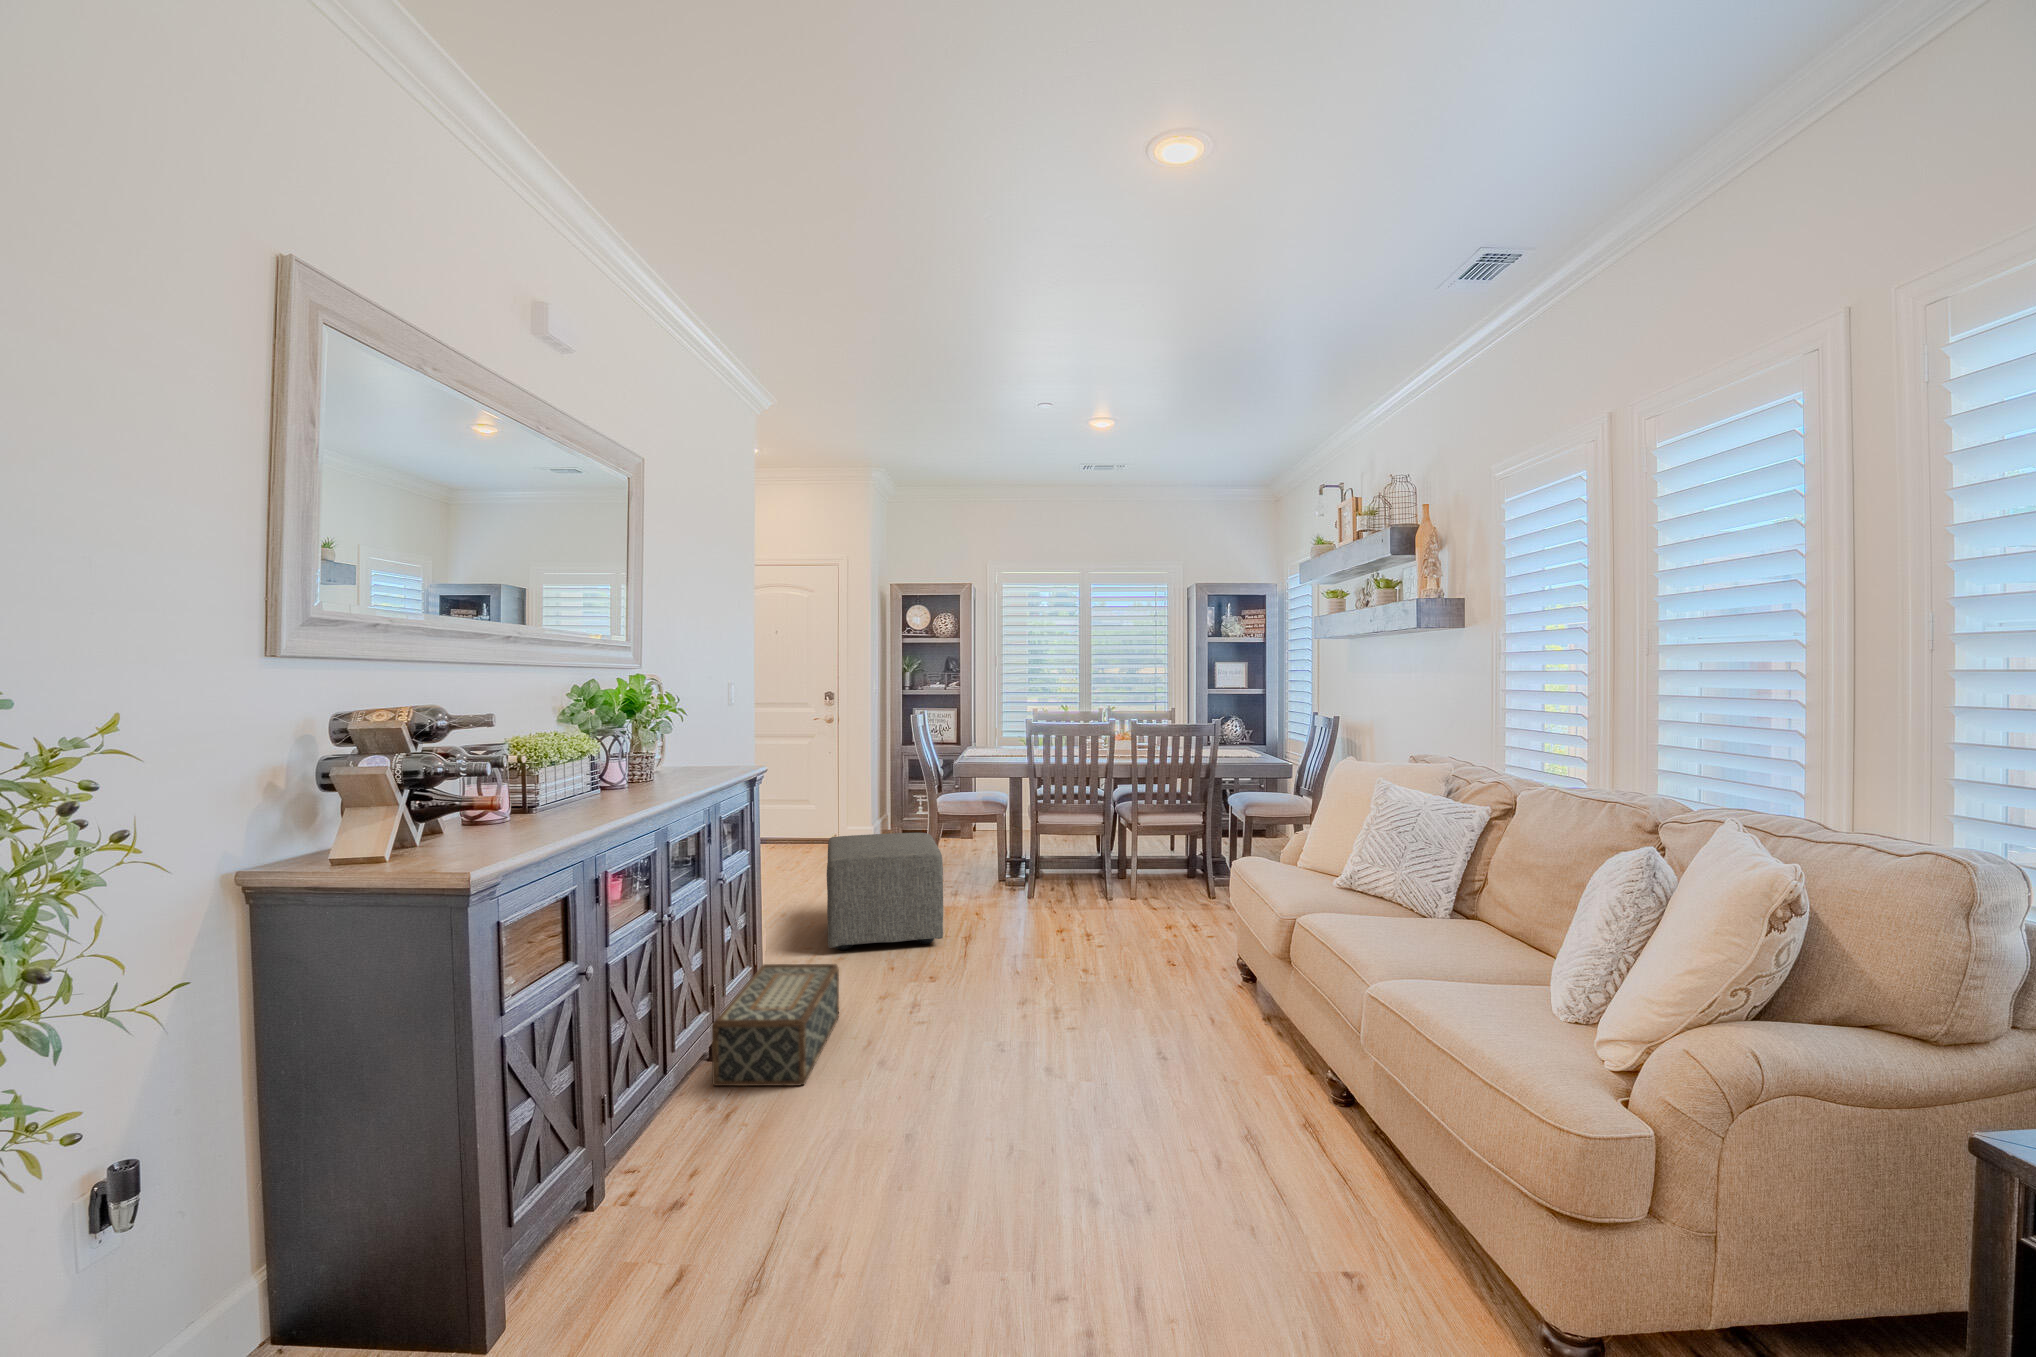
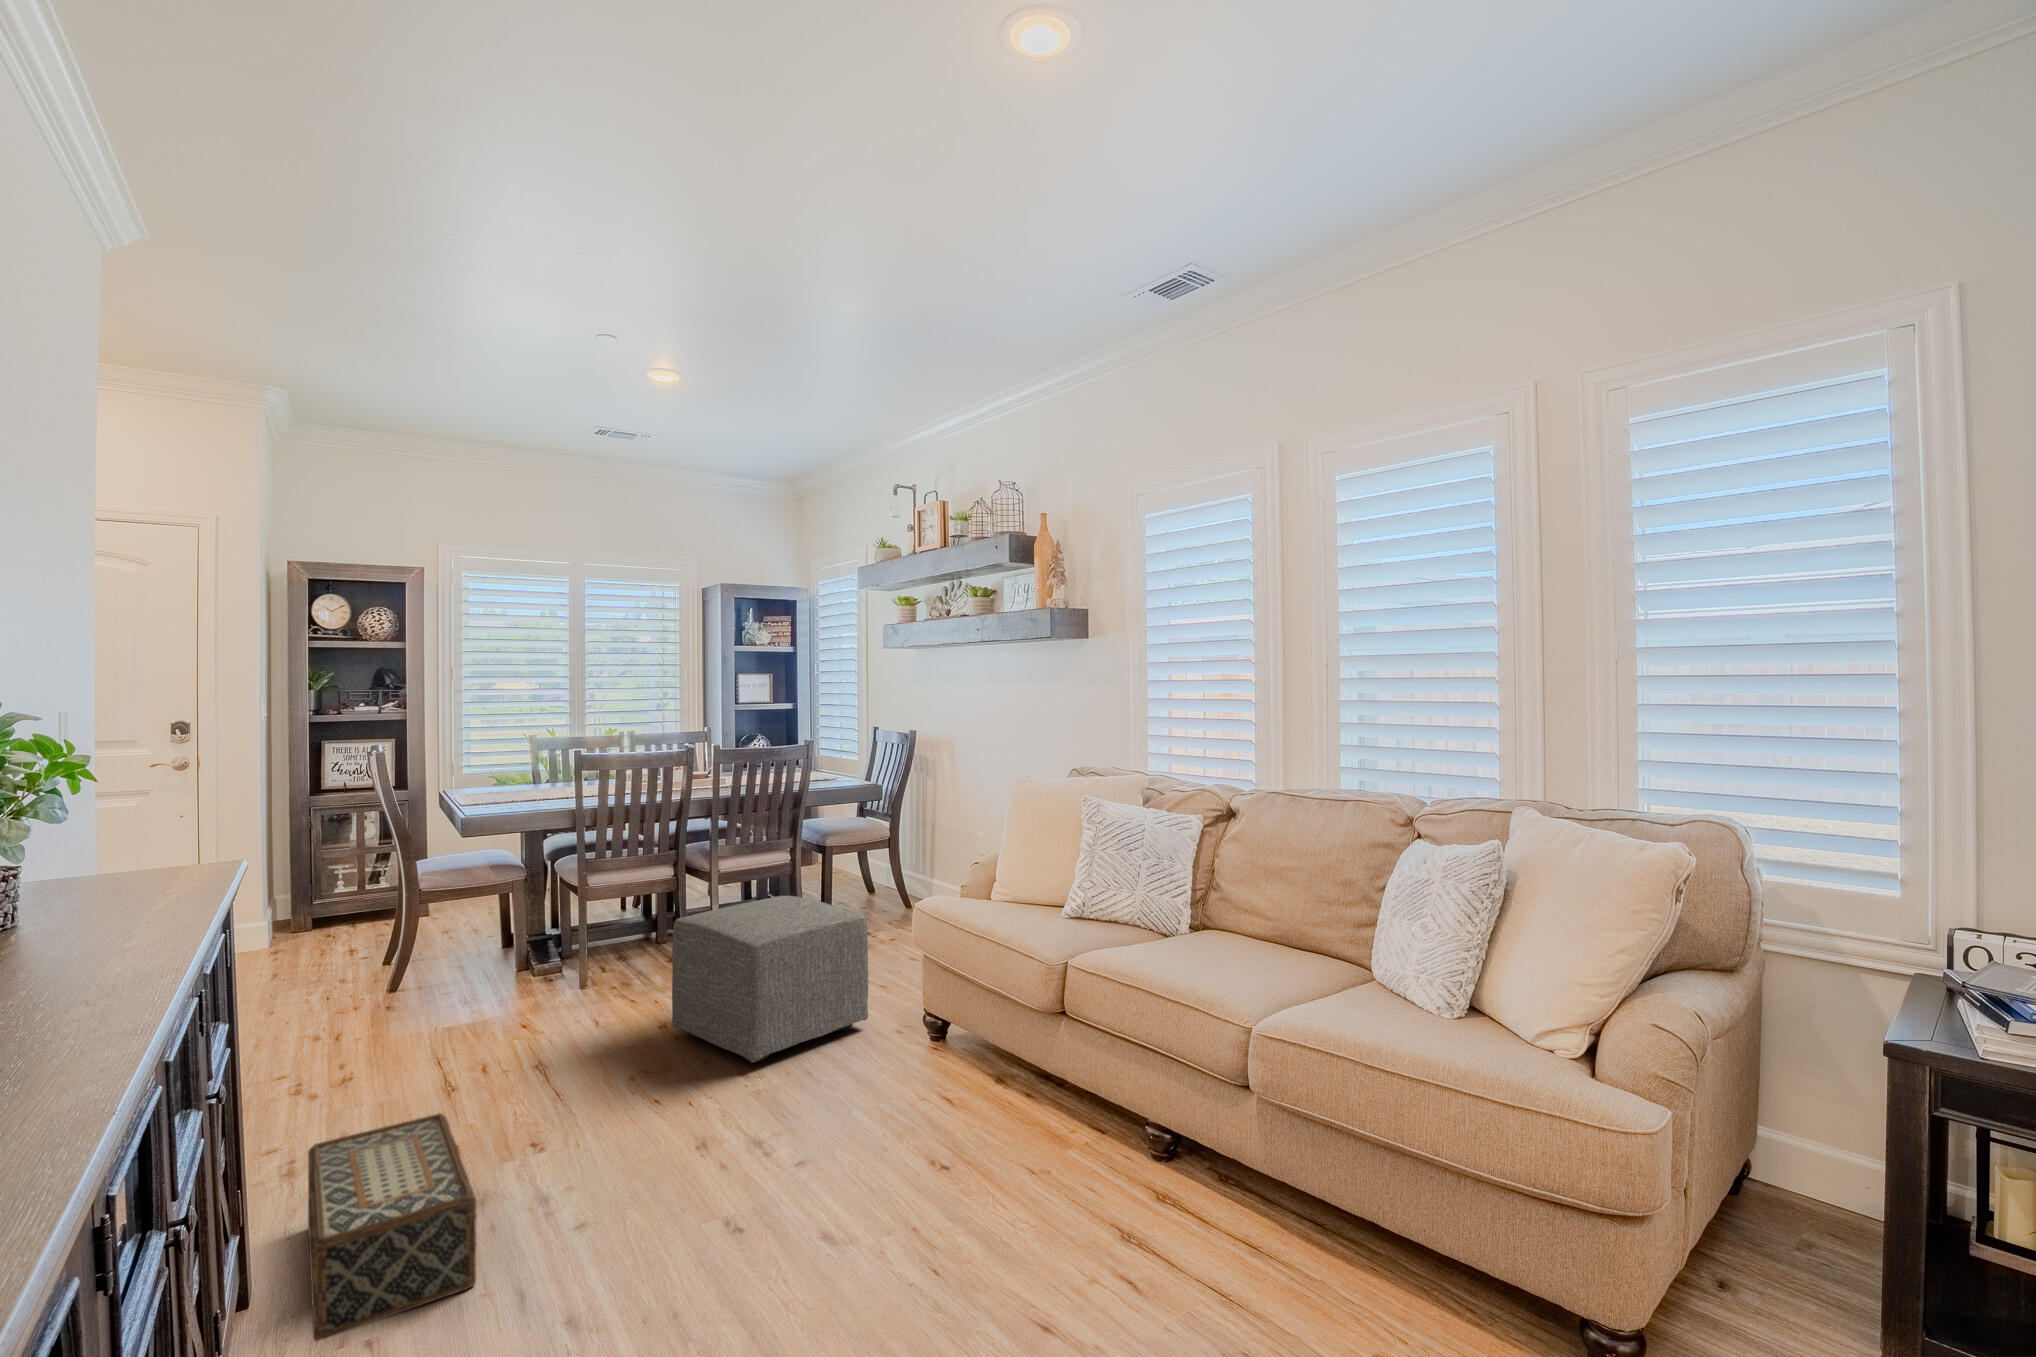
ottoman: present [827,833,943,950] -> present [672,896,868,1063]

